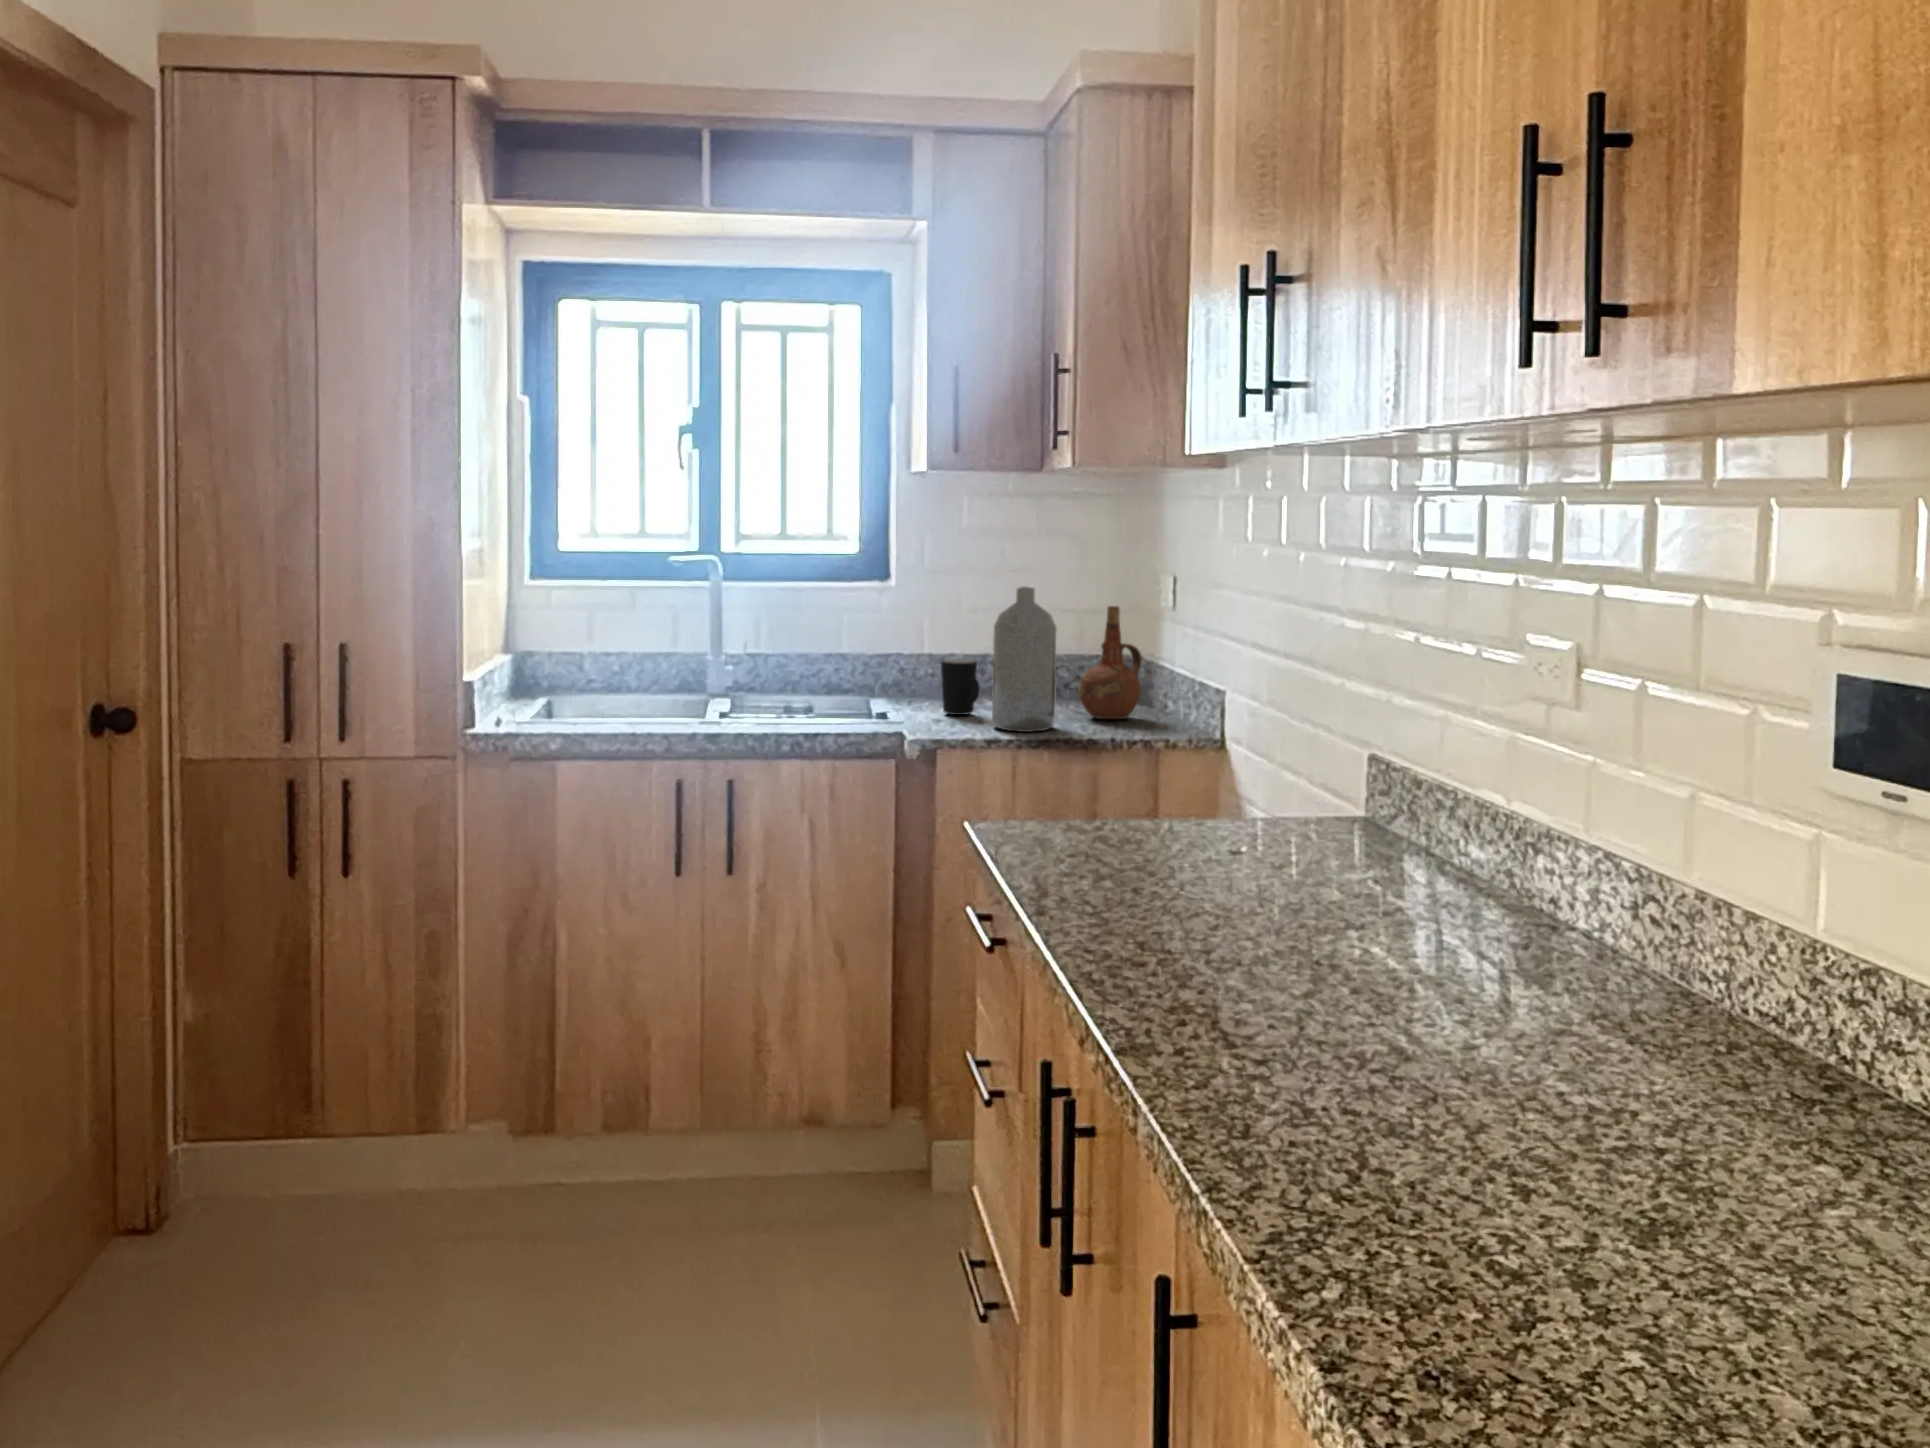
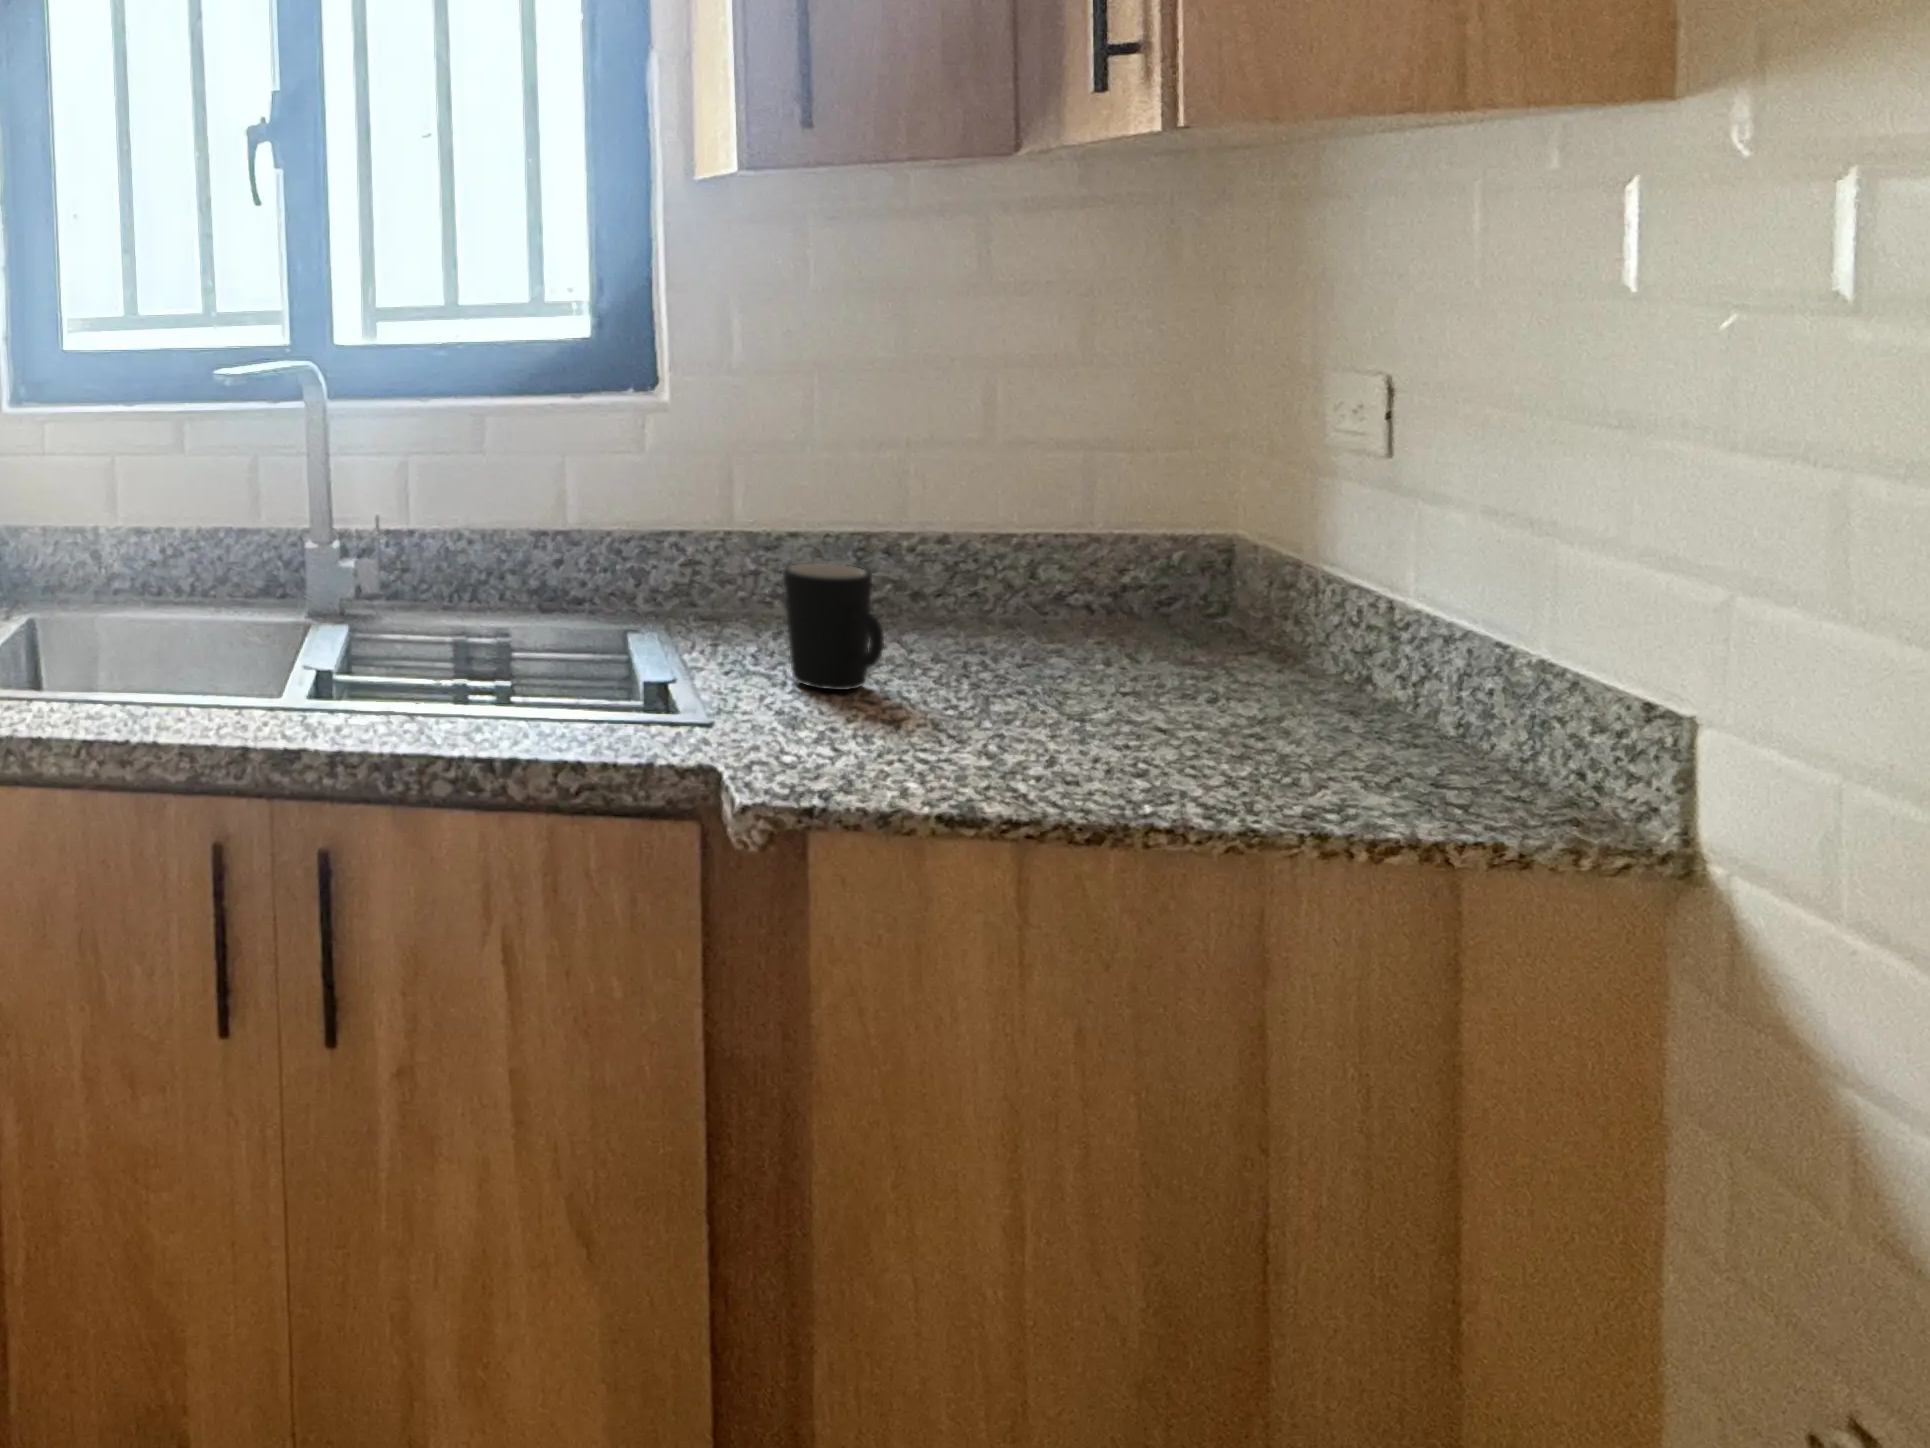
bottle: present [992,587,1057,732] -> none [925,415,1105,769]
ceramic pitcher: present [1078,606,1142,719] -> none [1147,454,1338,732]

